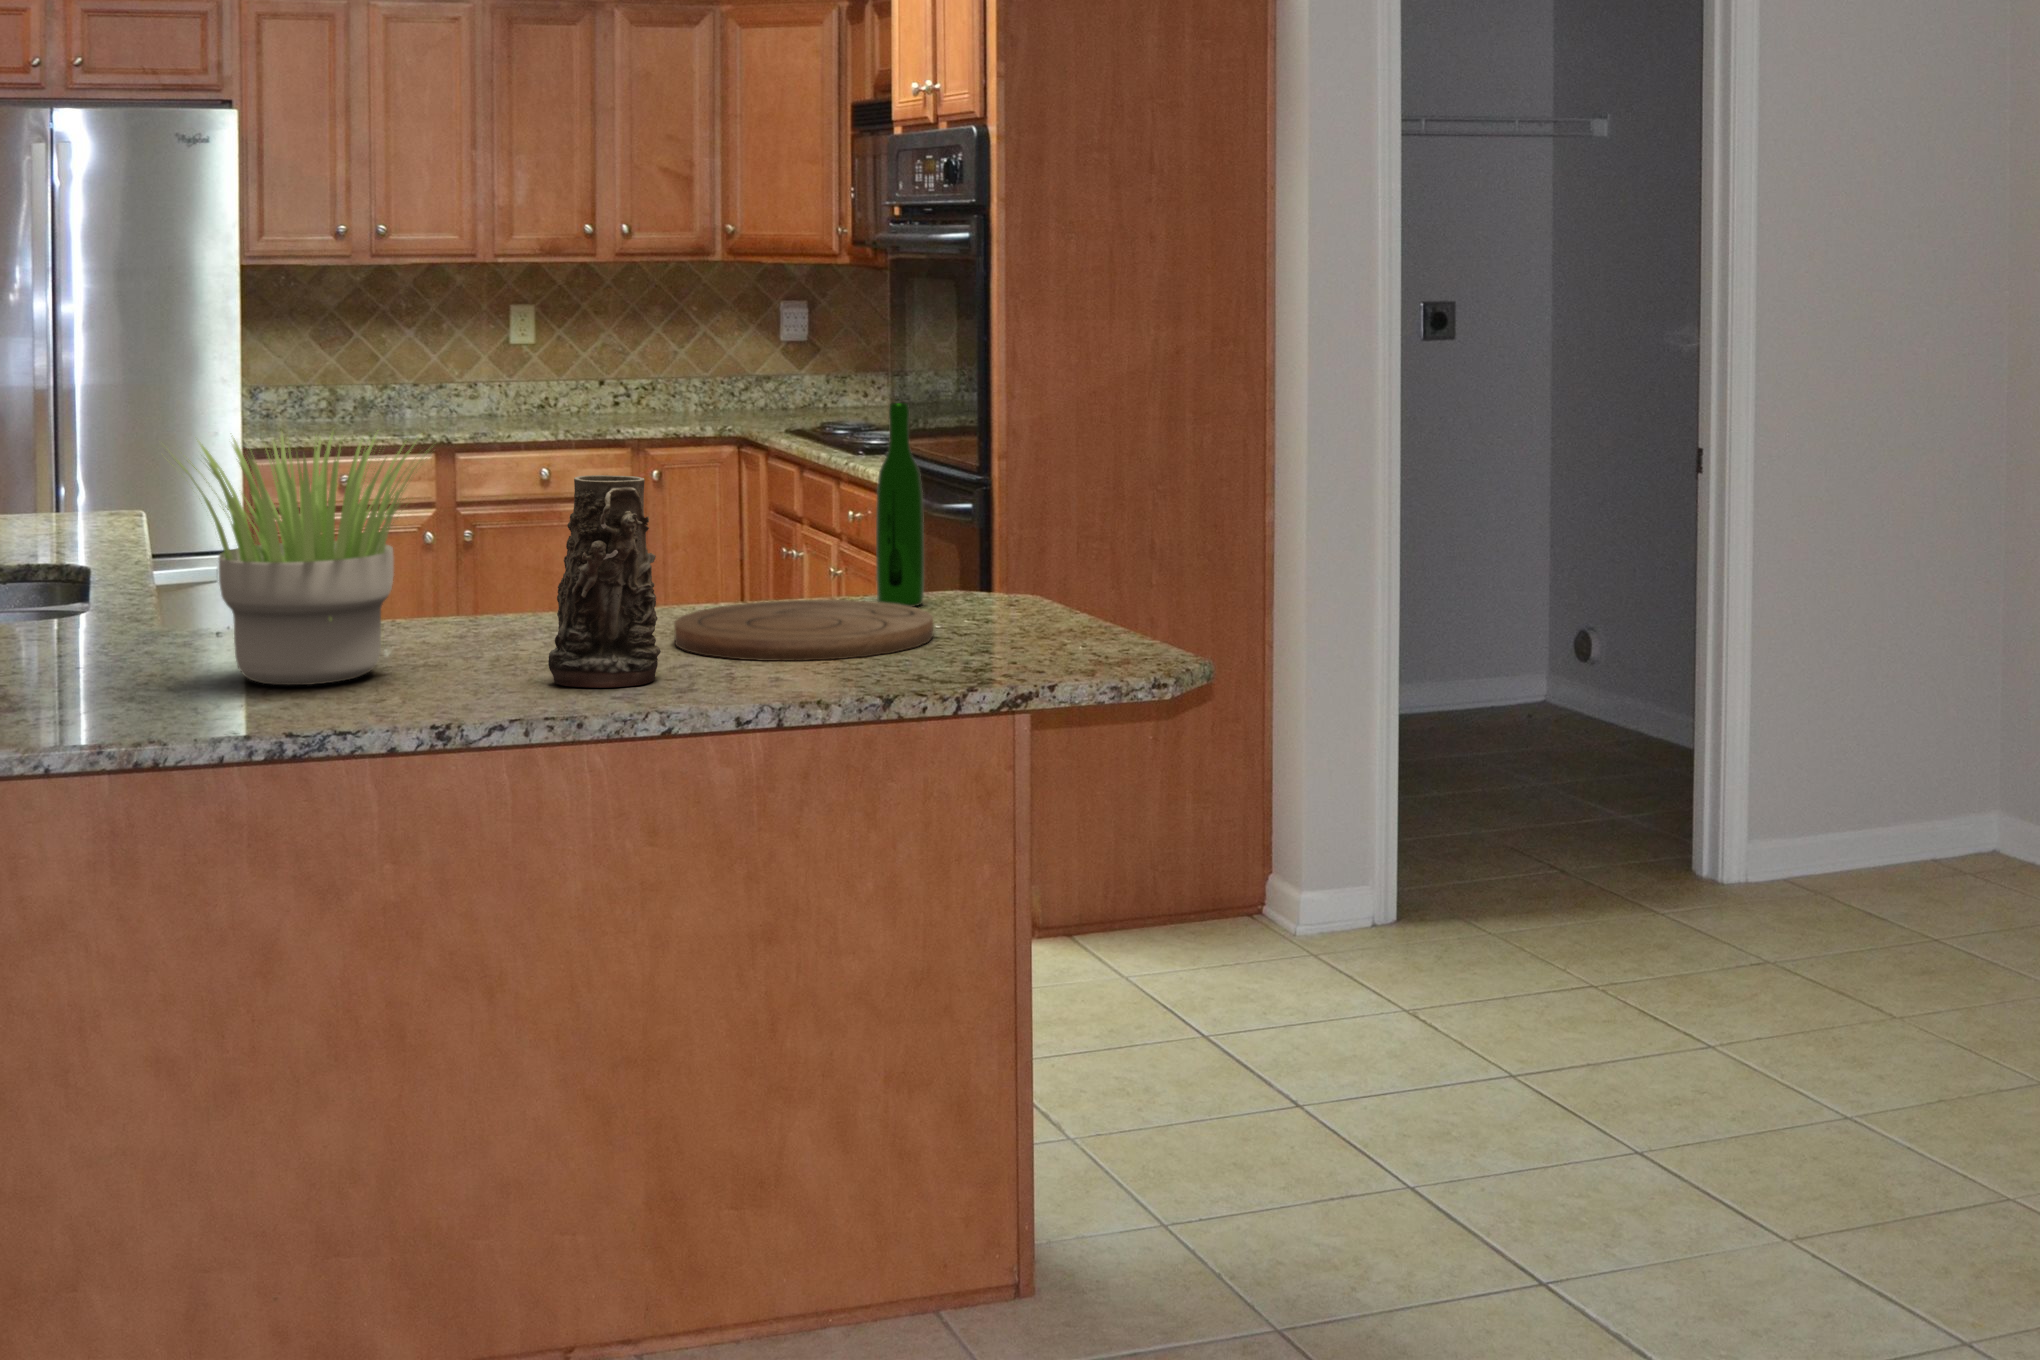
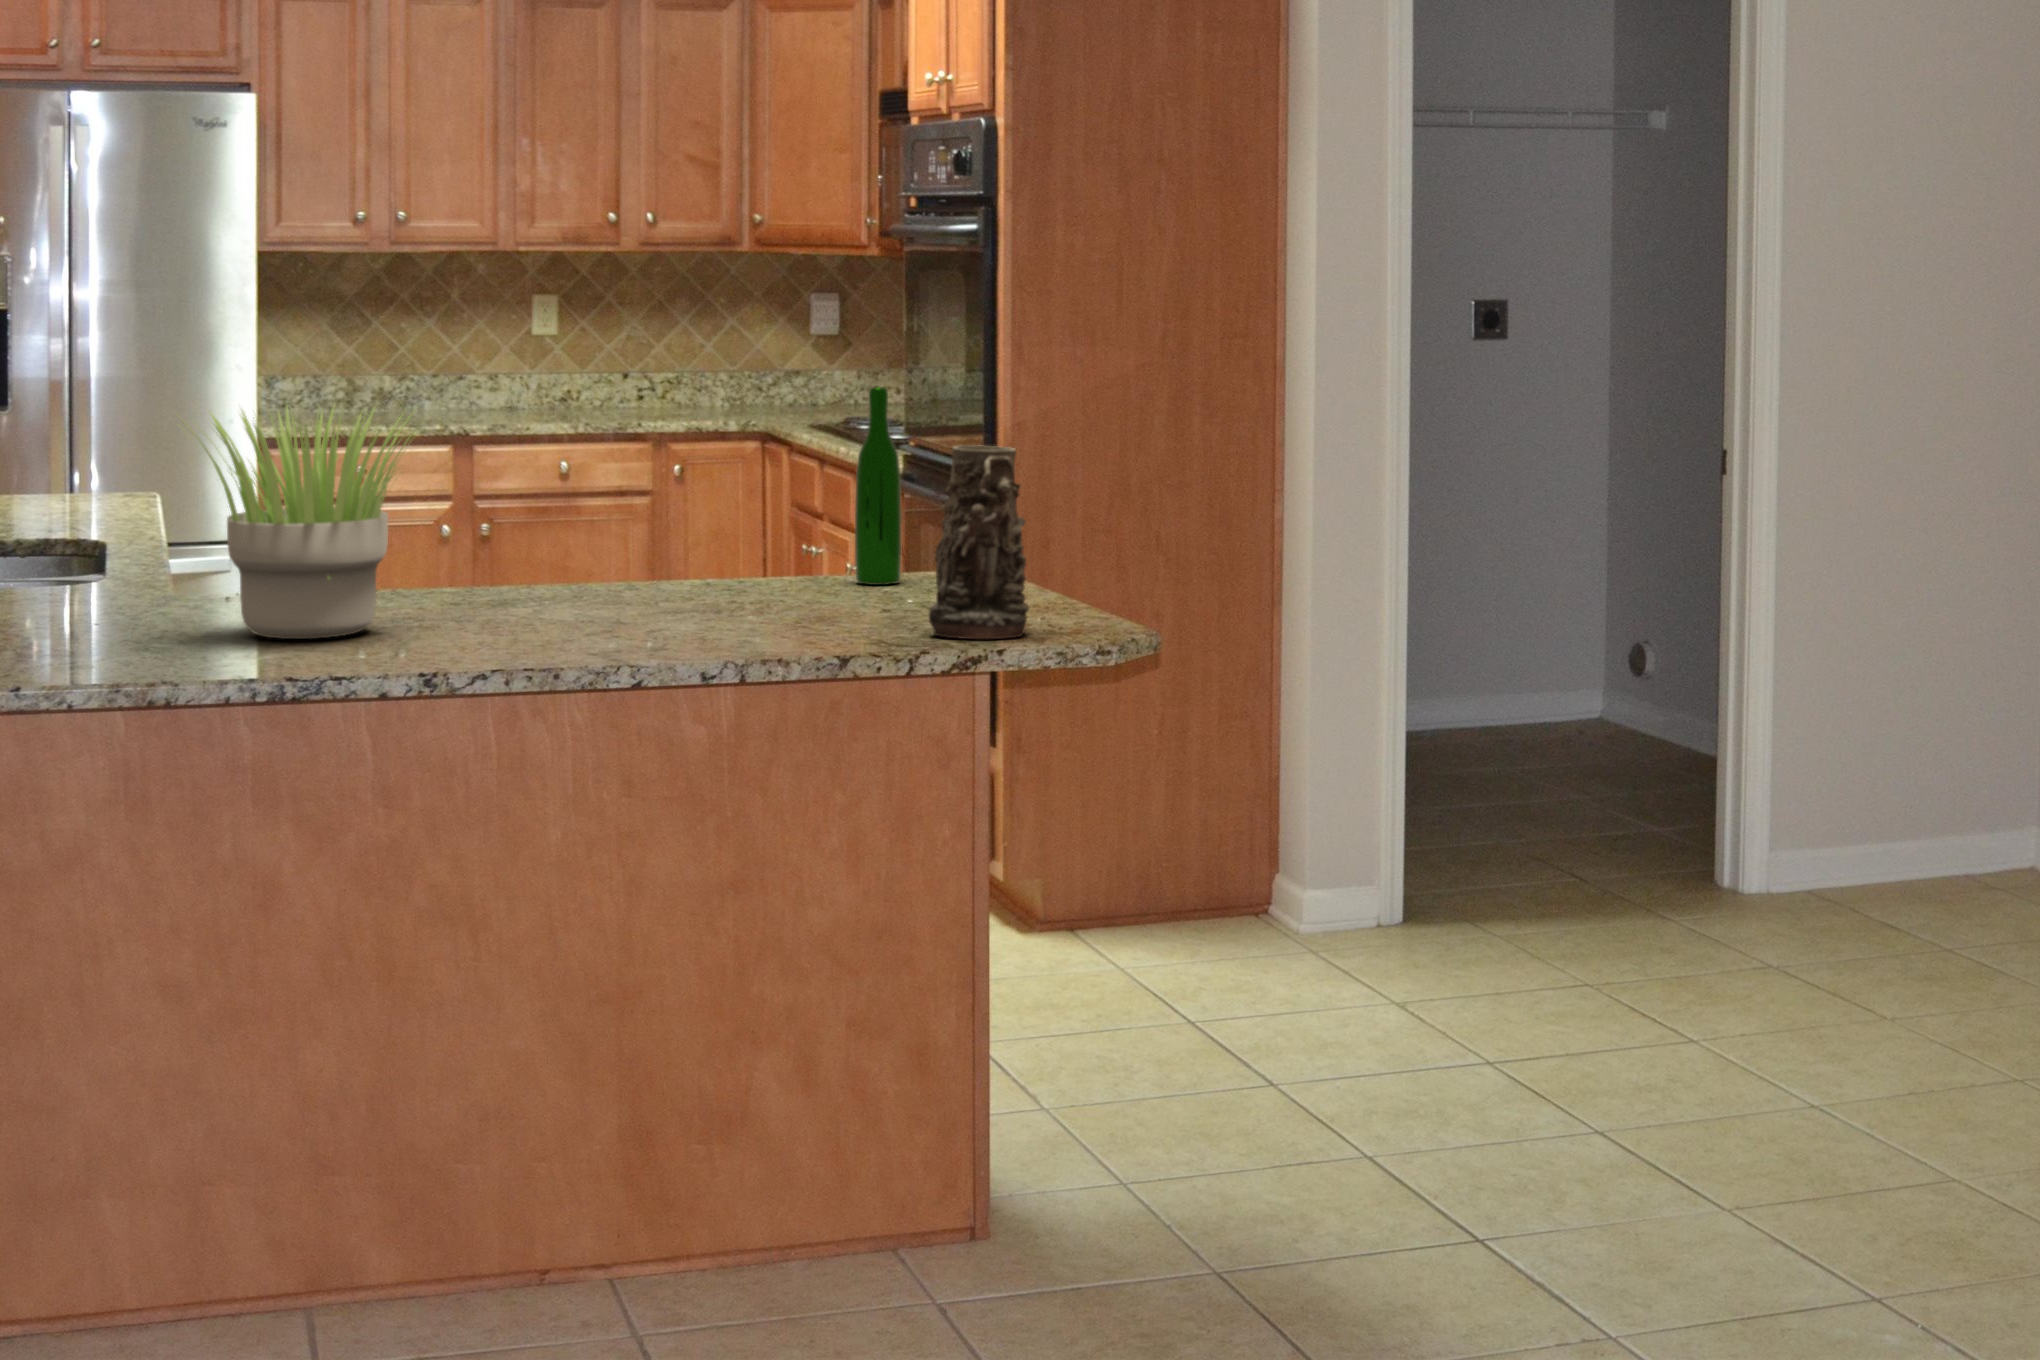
vase: present [548,475,661,688] -> present [929,445,1029,639]
cutting board: present [674,600,933,661] -> none [654,575,900,627]

